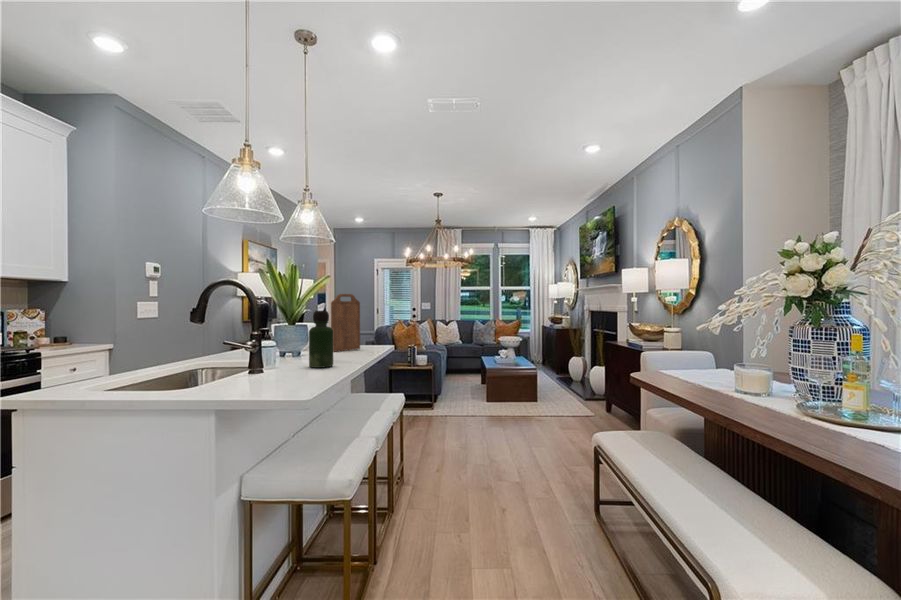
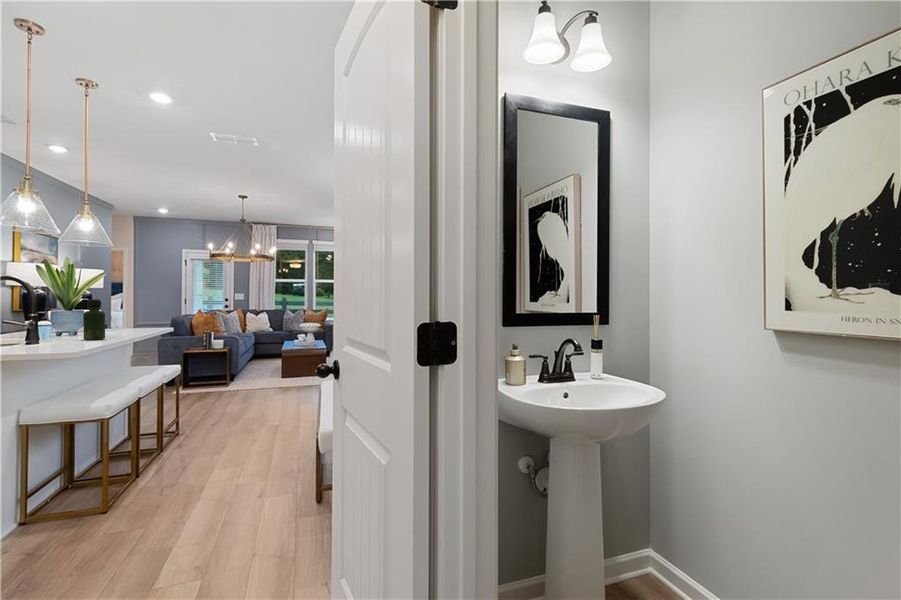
cutting board: present [331,294,360,352] -> none [109,286,139,333]

